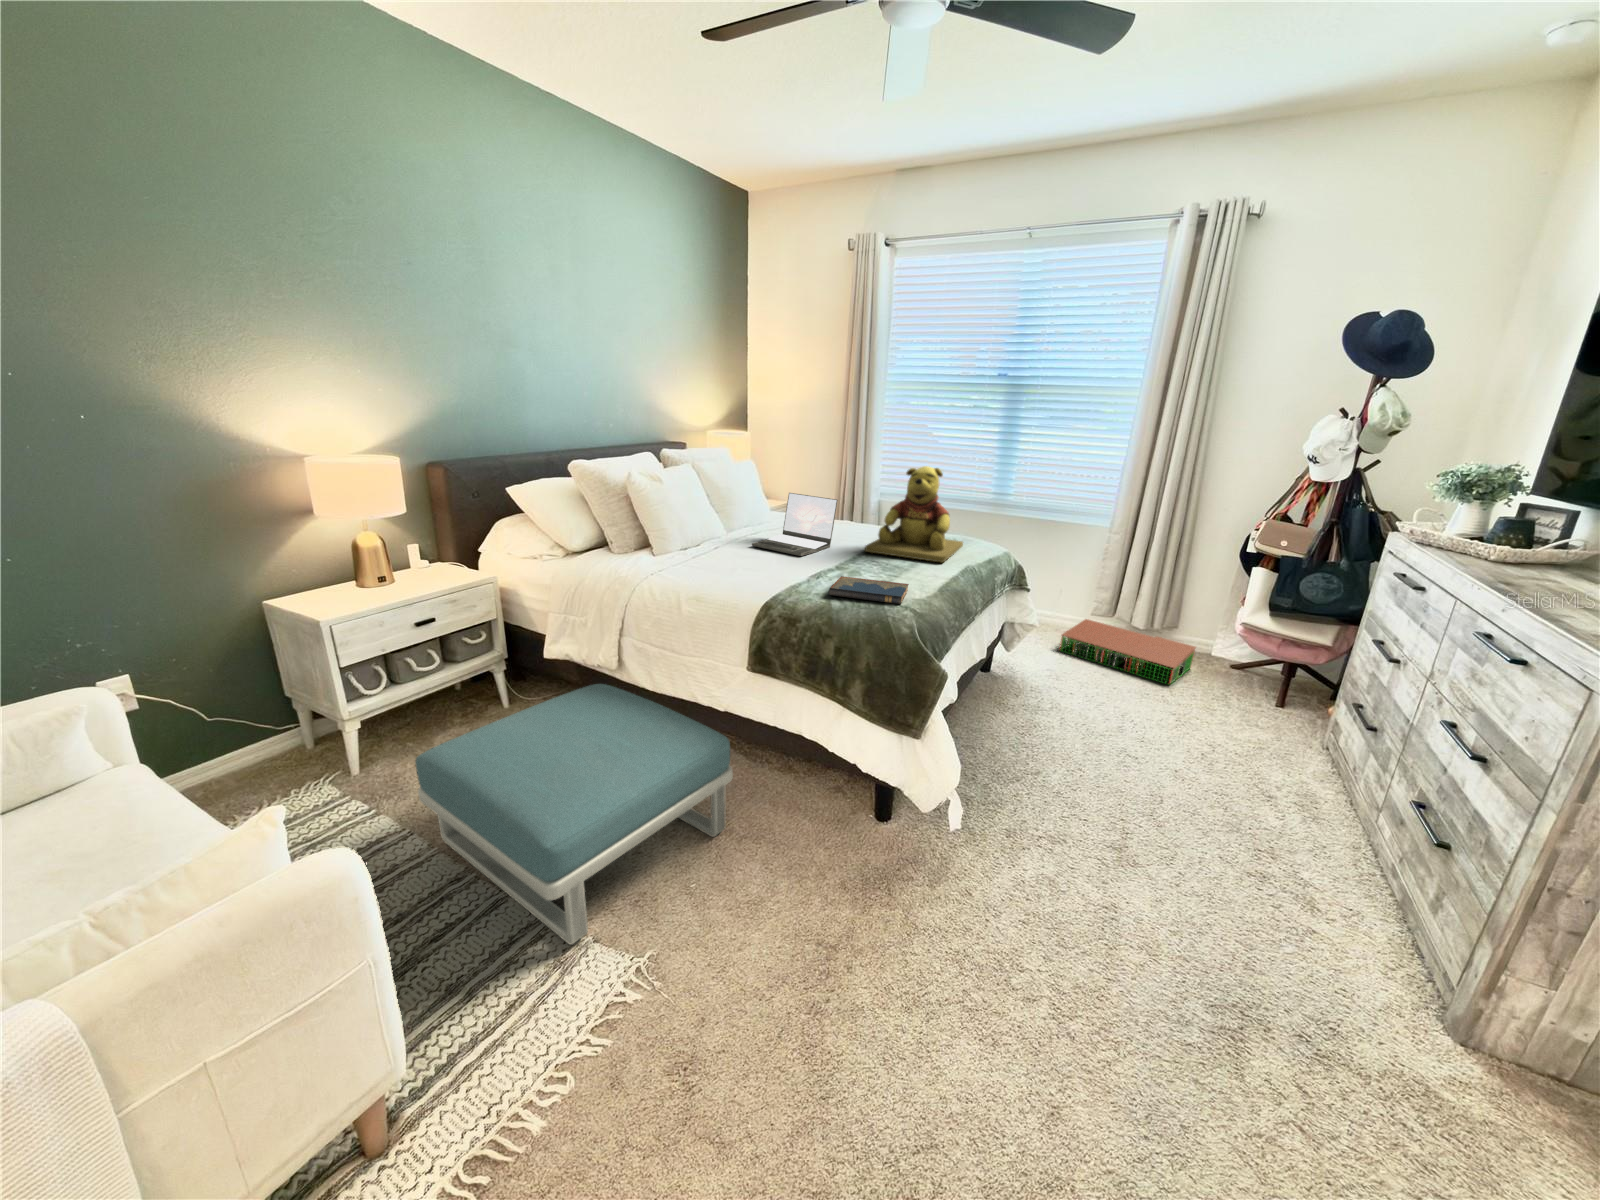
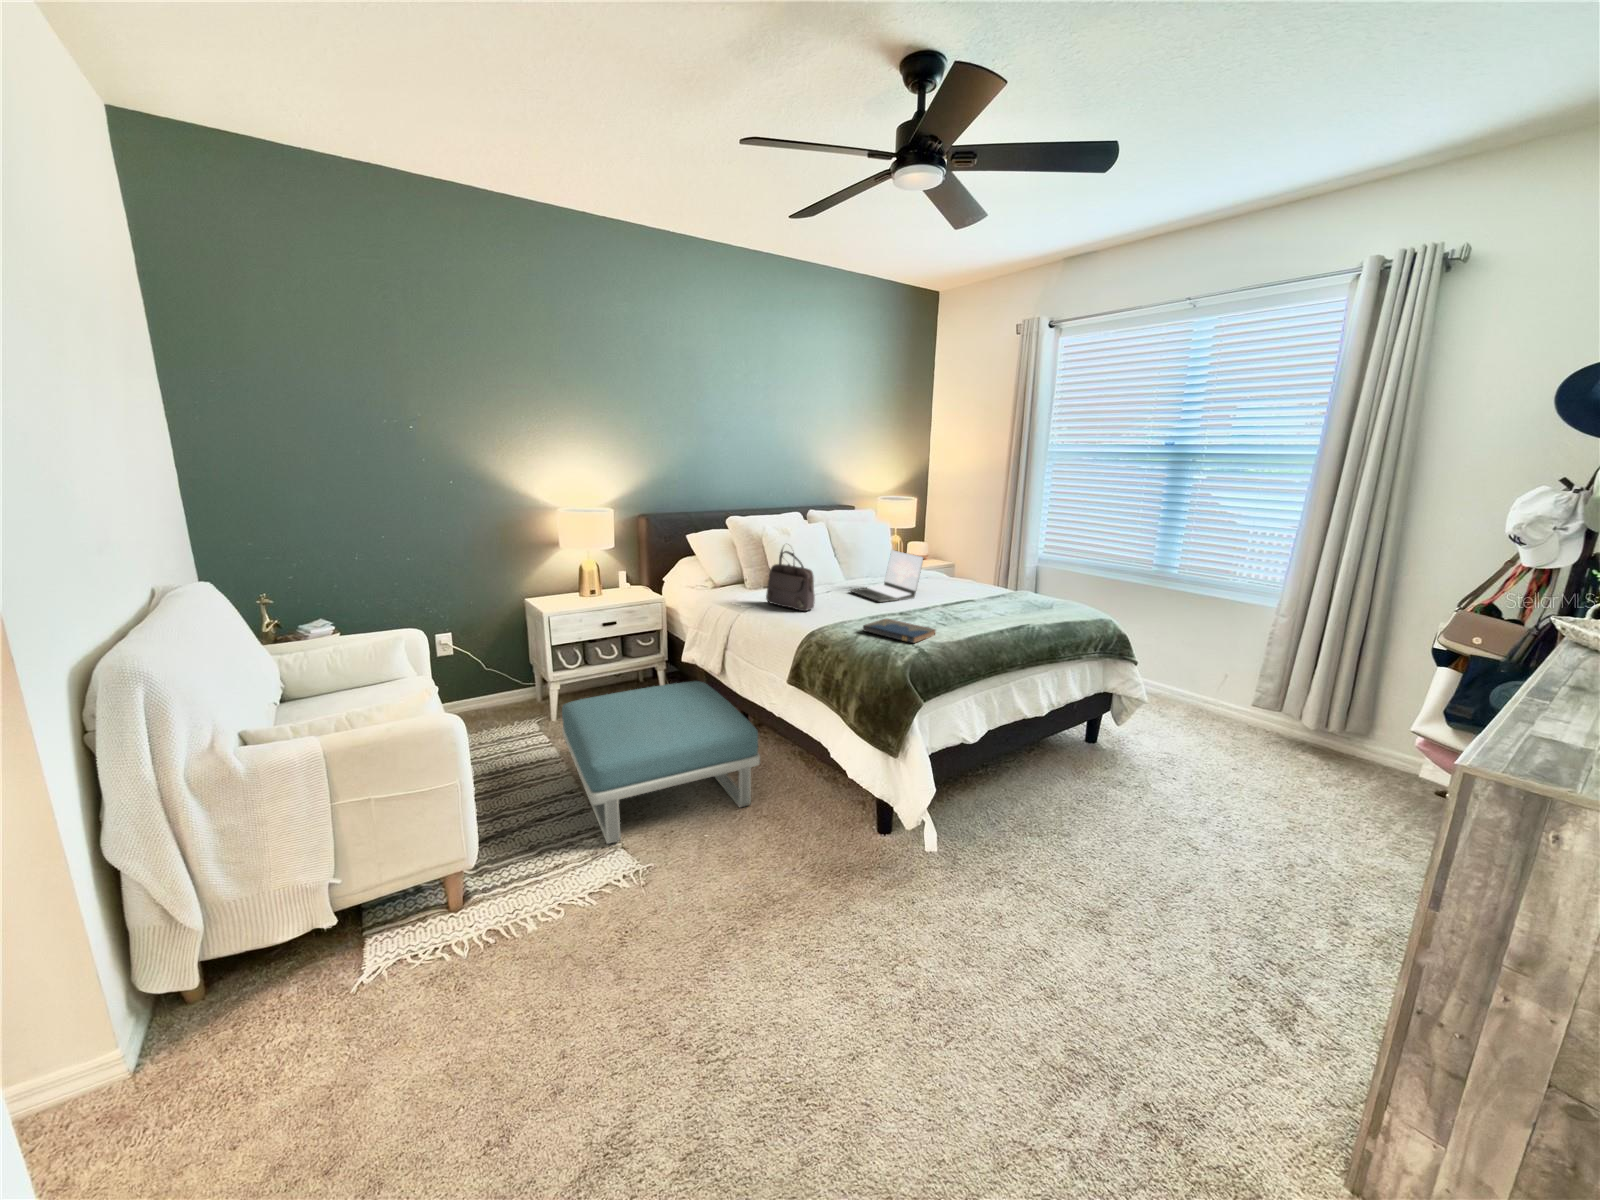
teddy bear: present [865,466,963,563] -> none [938,530,1043,618]
handbag: none [668,492,738,577] -> present [766,548,815,611]
storage bin: present [1060,619,1196,684] -> none [1190,705,1367,789]

